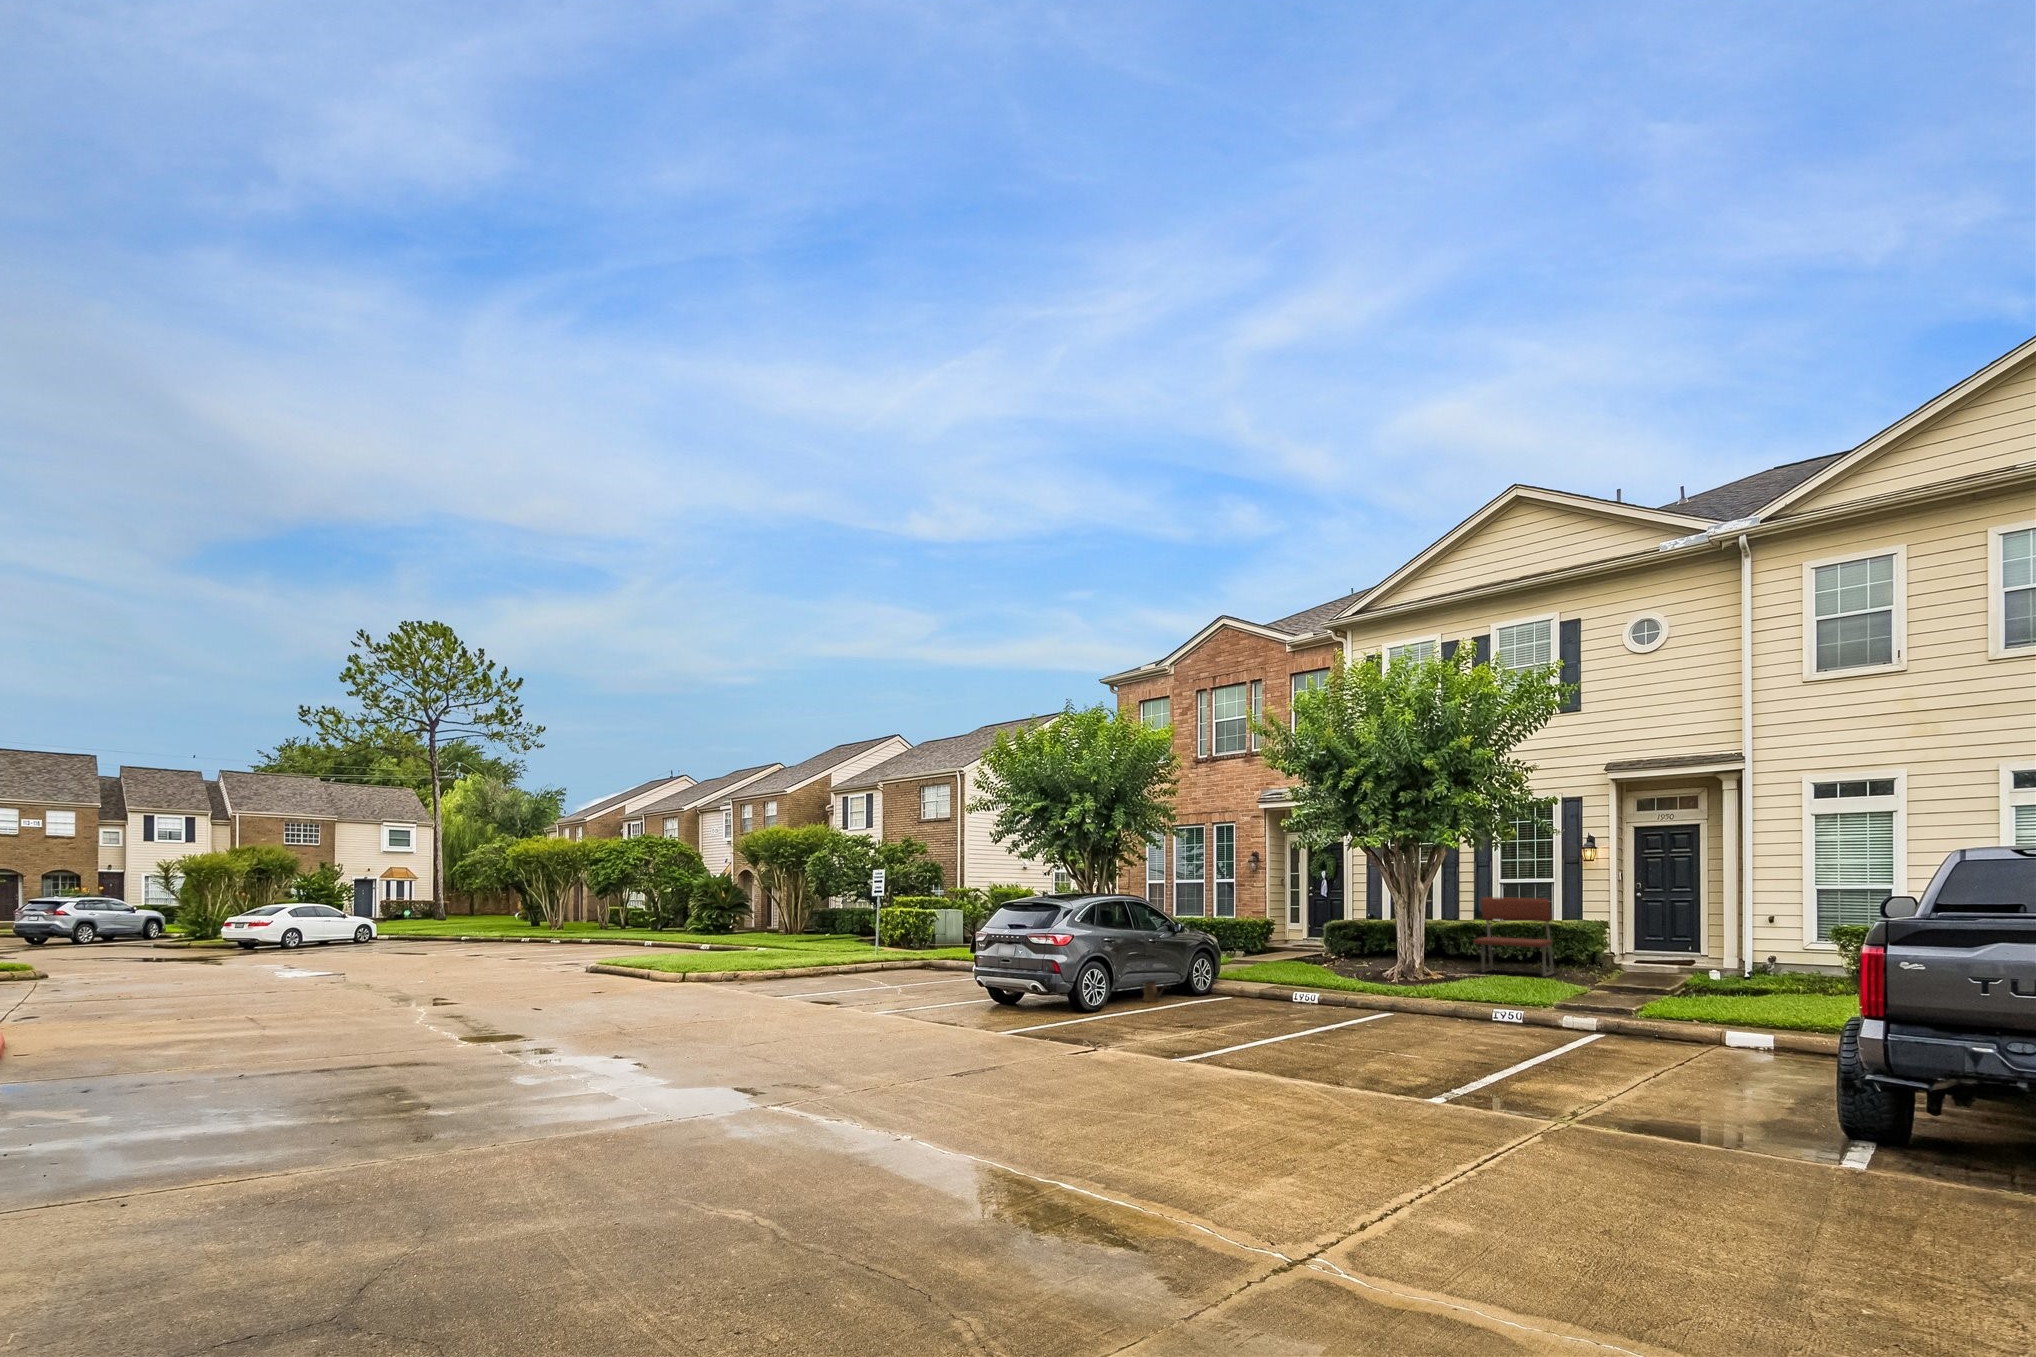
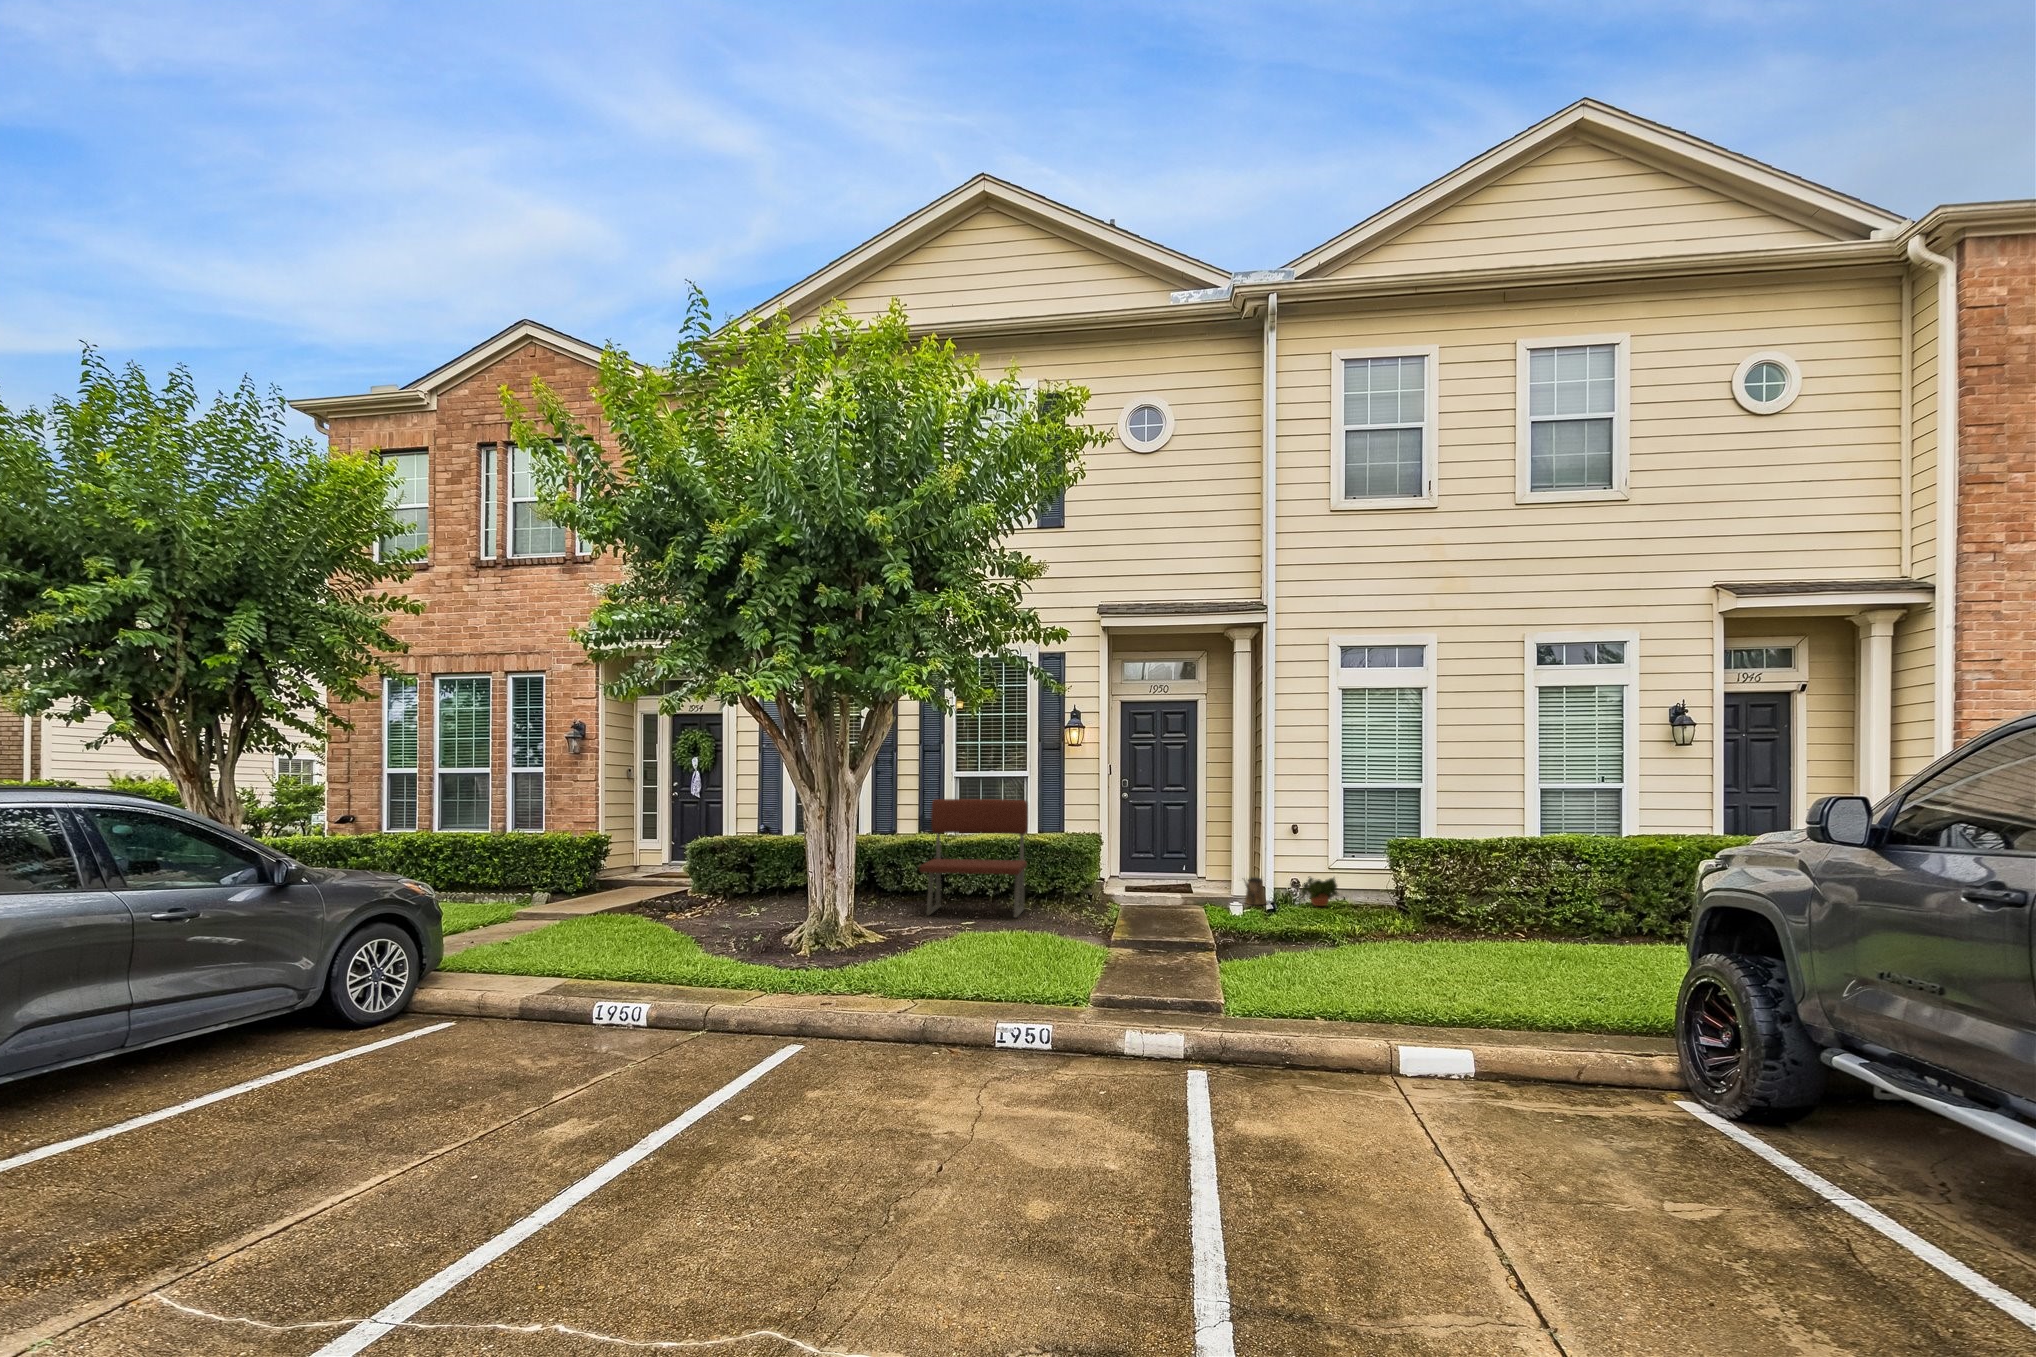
potted plant: none [1788,961,1827,986] -> present [1299,877,1339,906]
watering can: present [1143,980,1165,1002] -> present [1244,877,1266,905]

